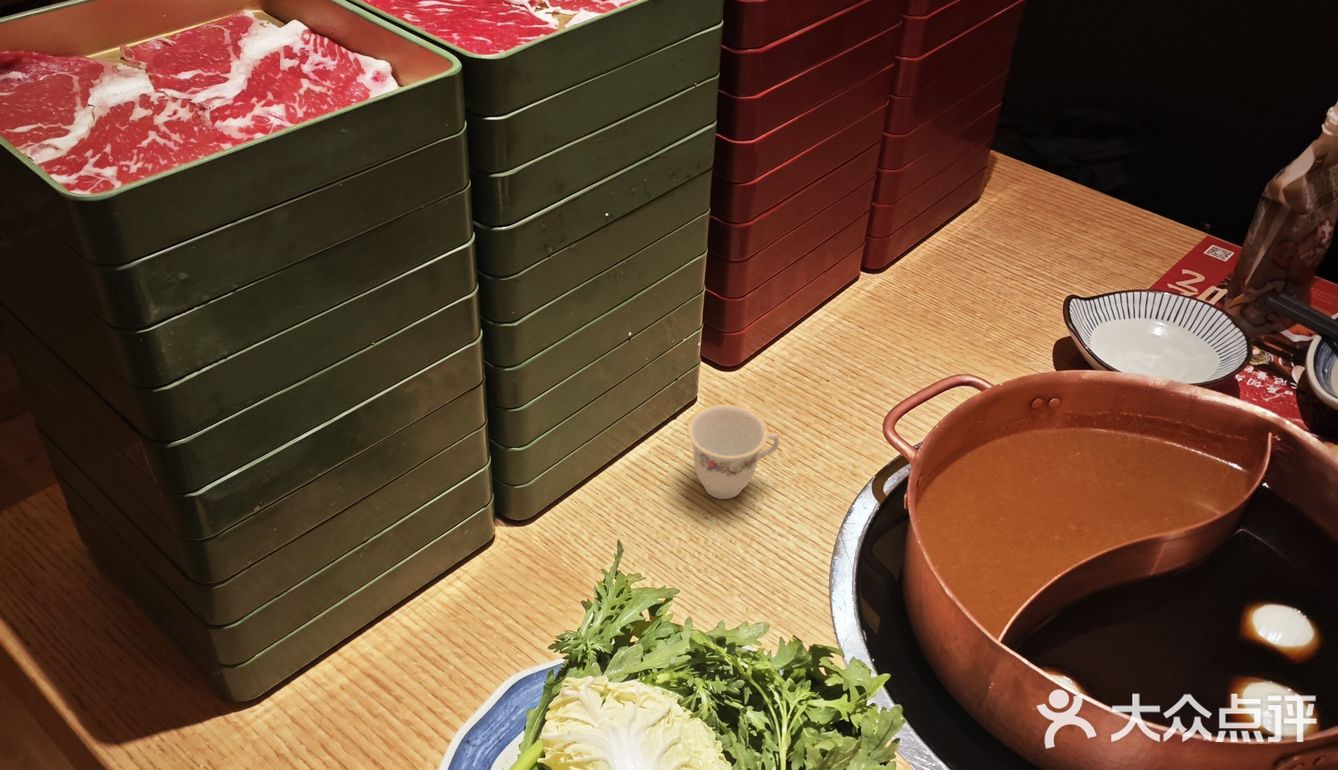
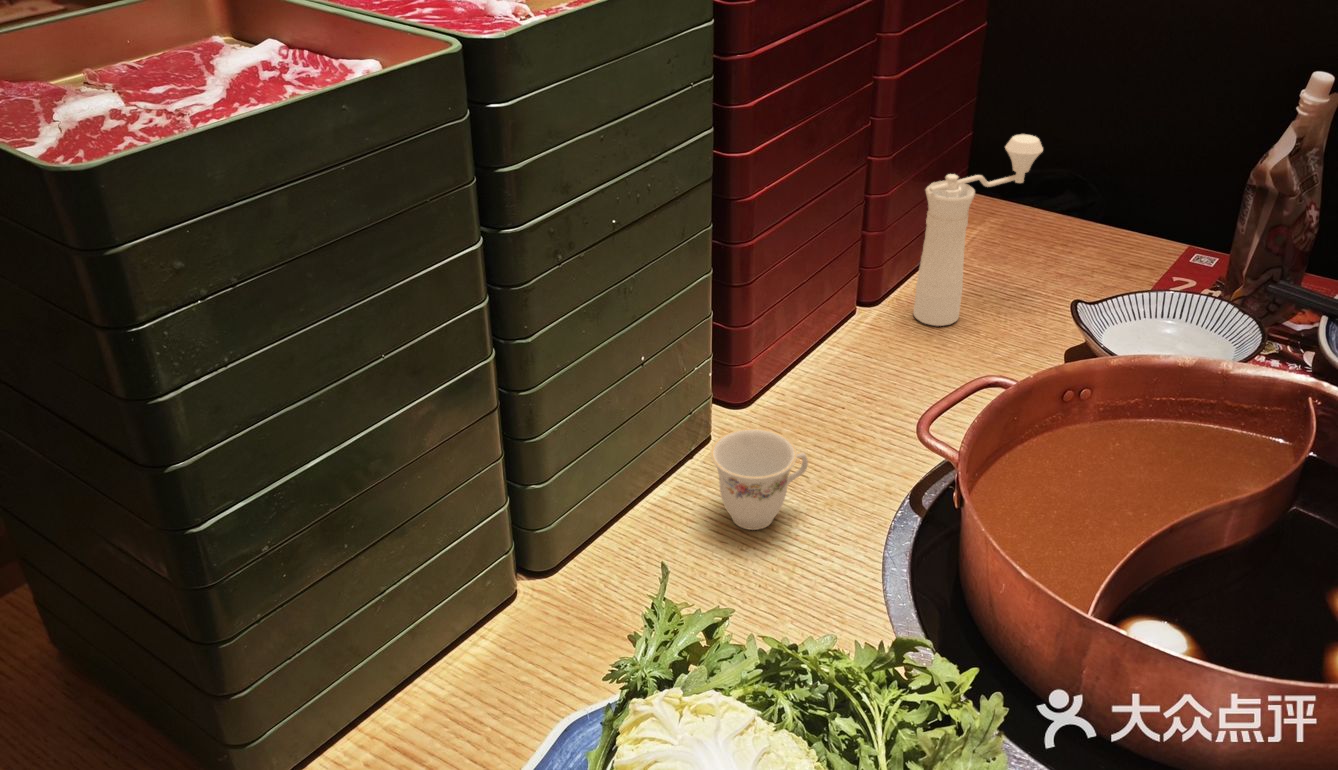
pepper mill: none [918,120,1066,301] -> present [914,134,1043,326]

